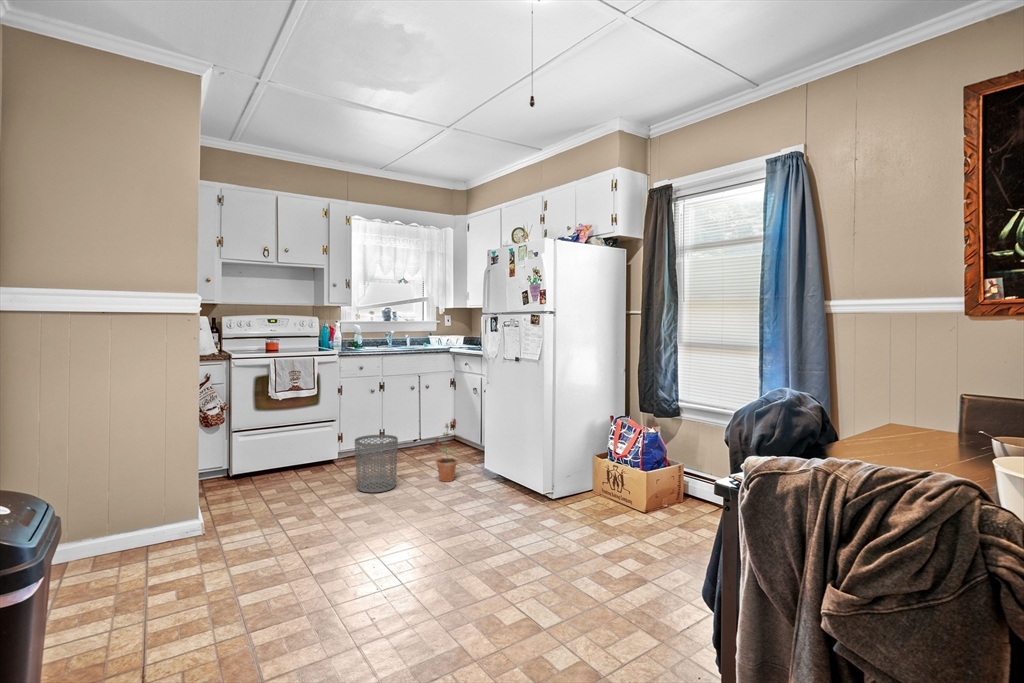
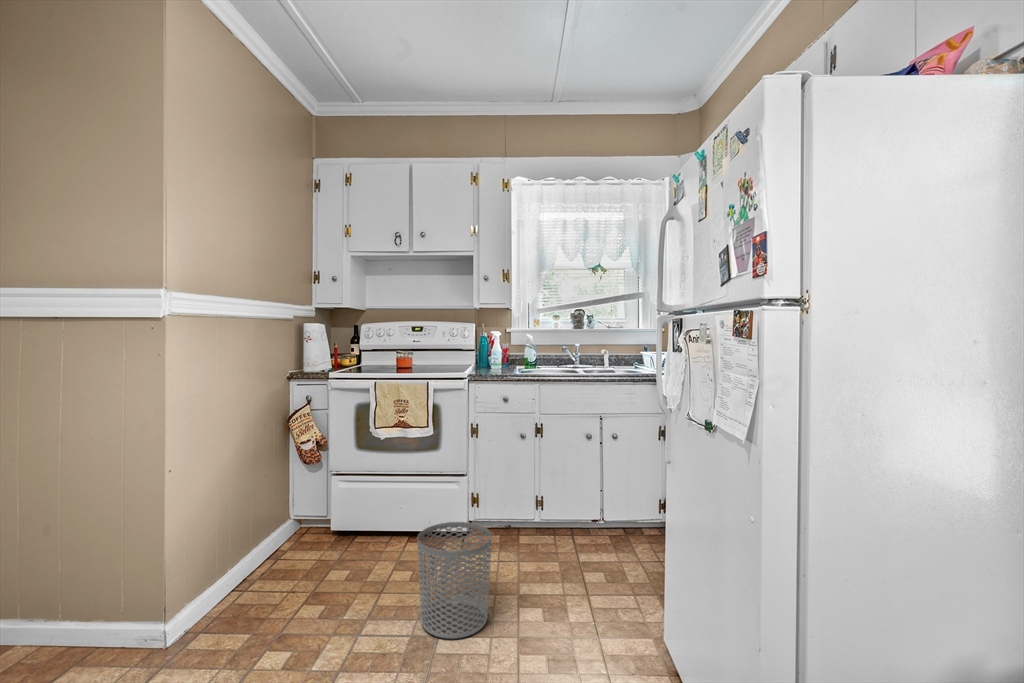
potted plant: present [435,419,457,482] -> none [556,521,609,650]

